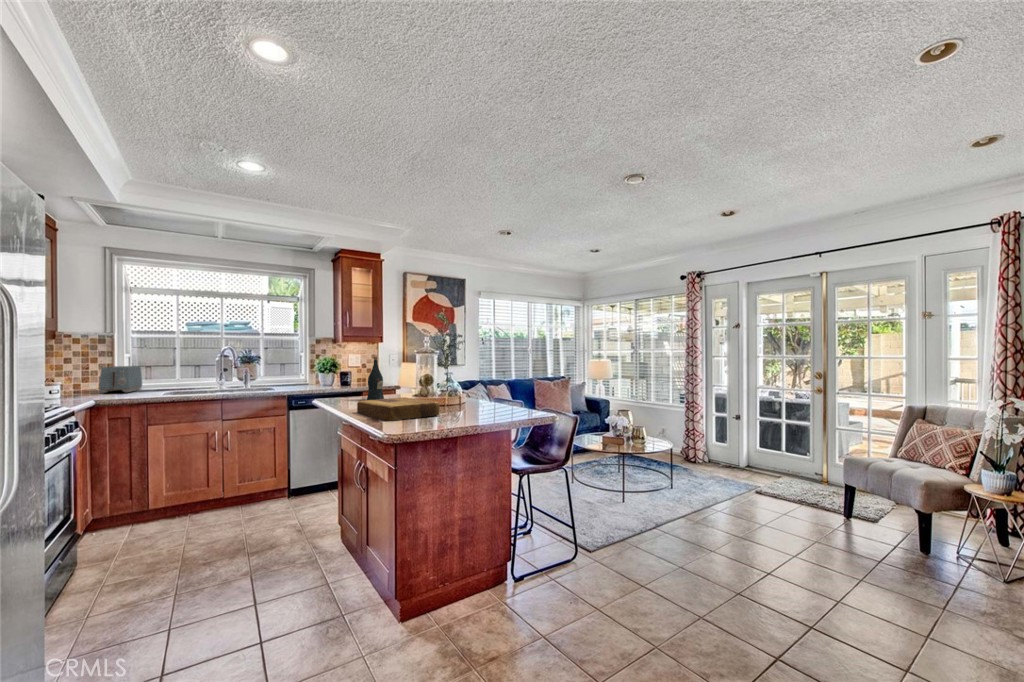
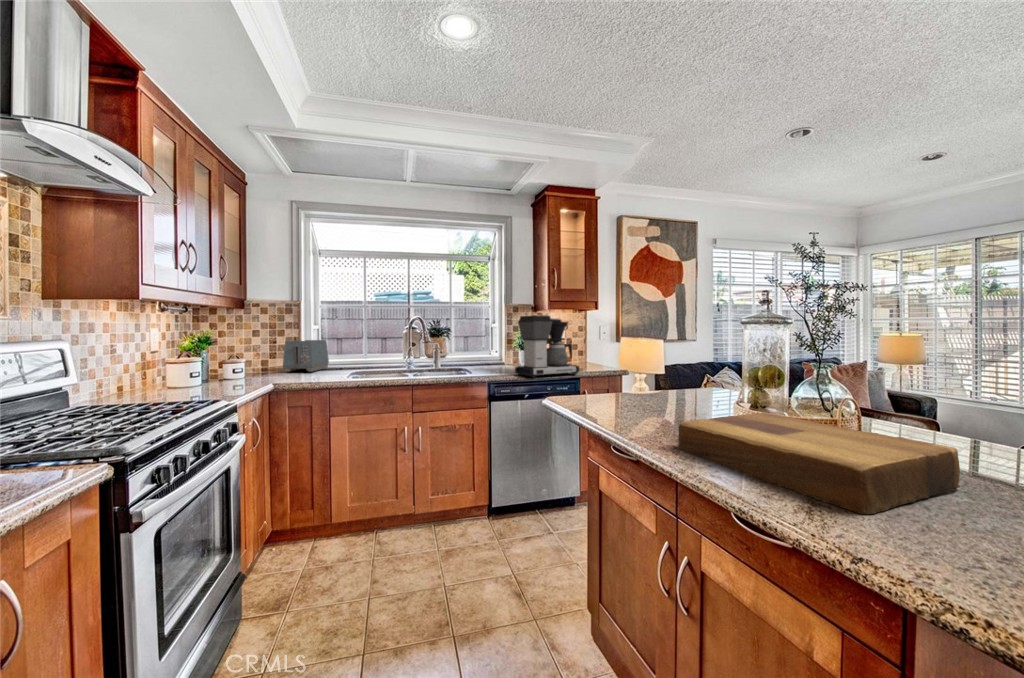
coffee maker: none [312,348,363,392] -> present [515,315,579,378]
wine bottle: present [367,357,384,400] -> none [631,325,663,405]

